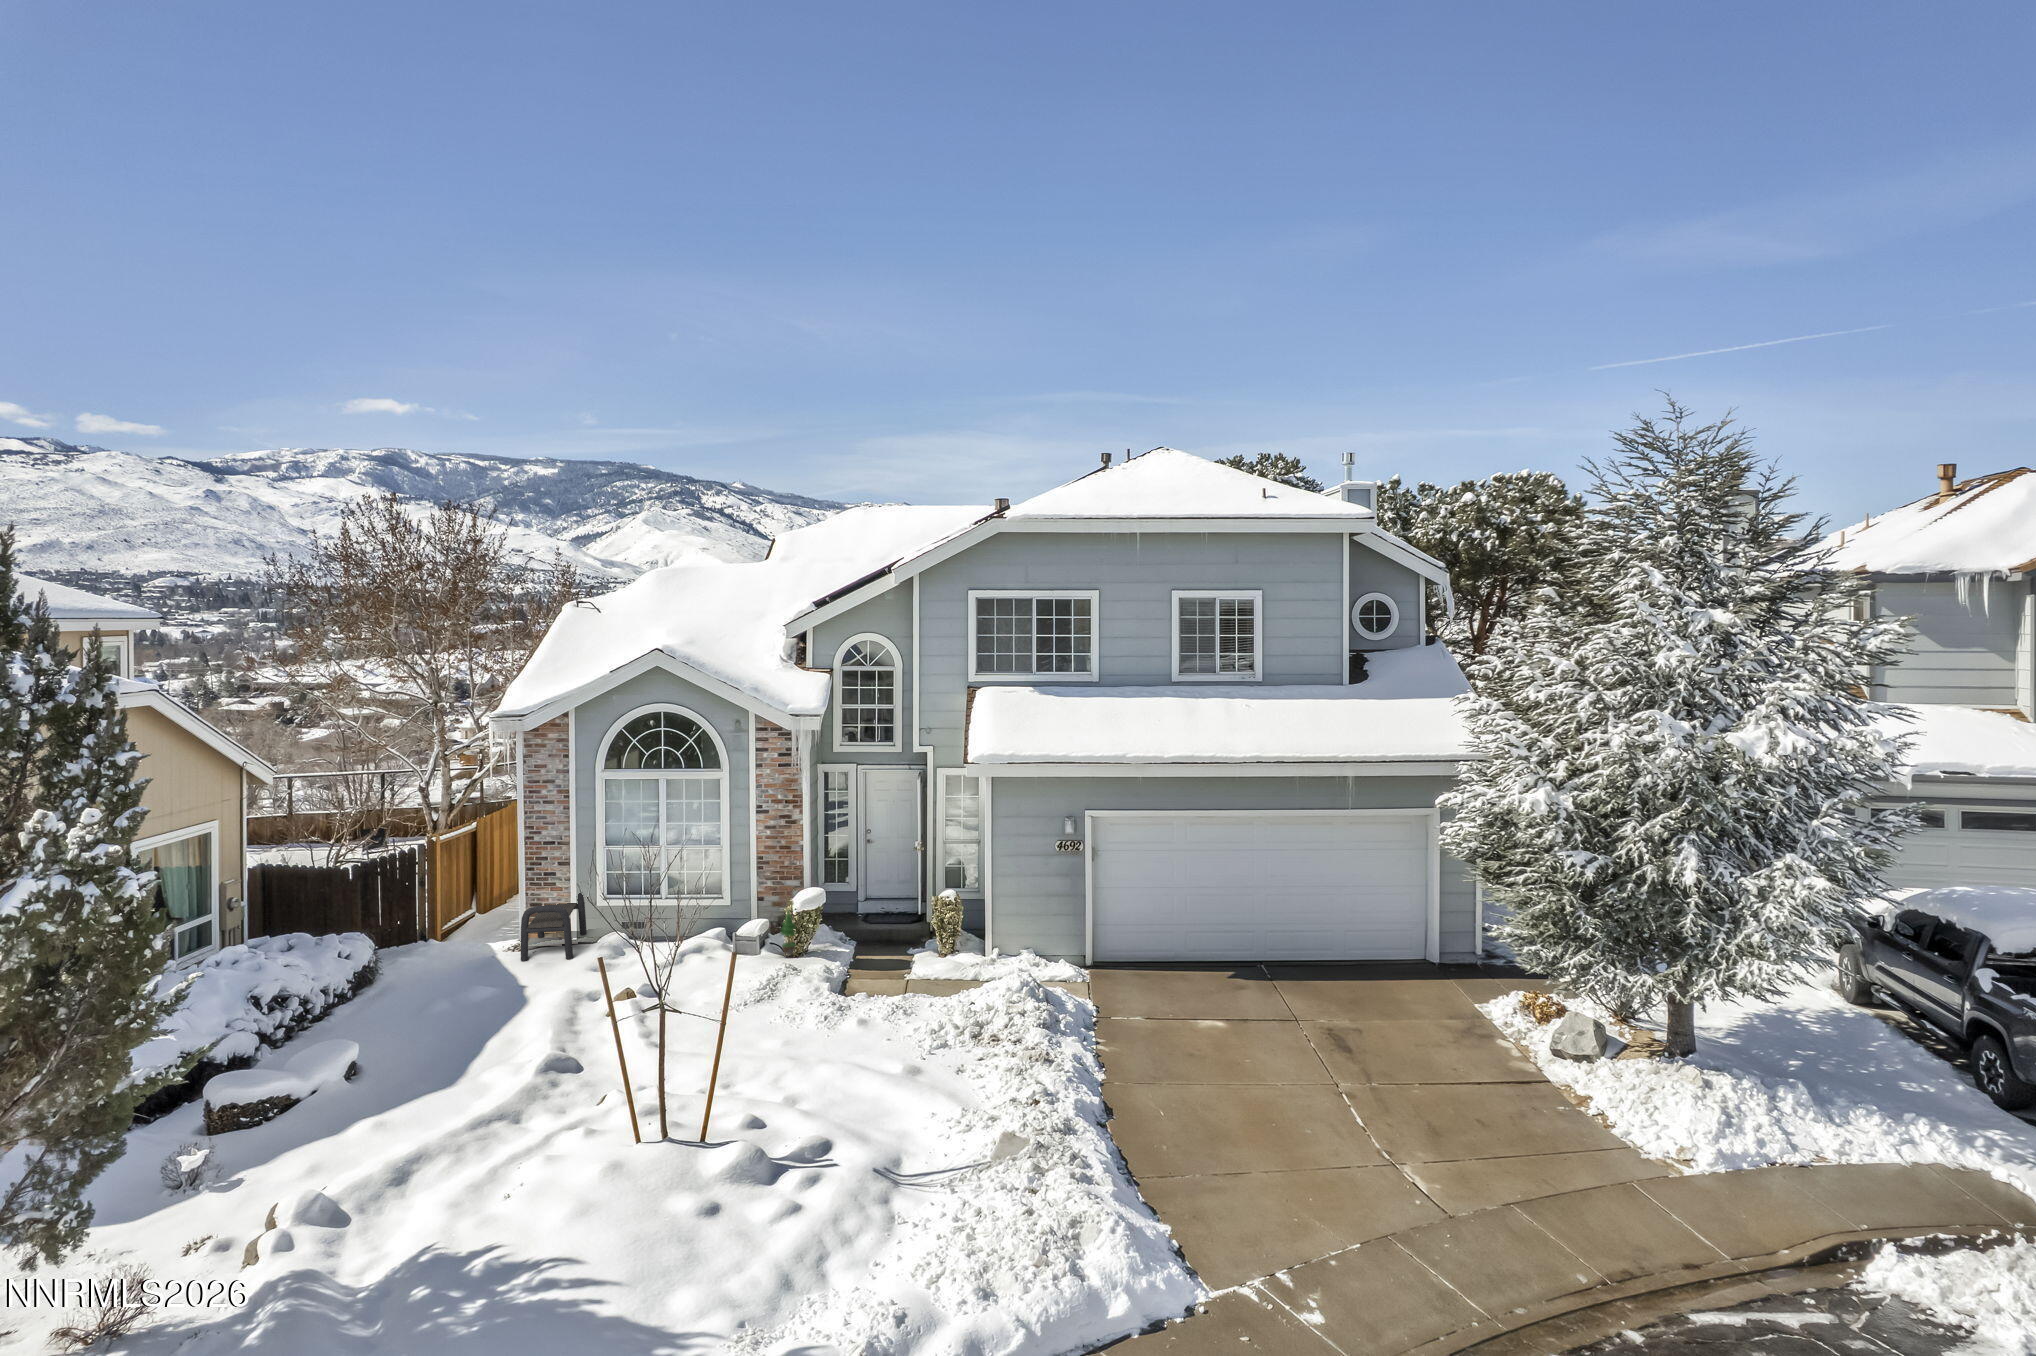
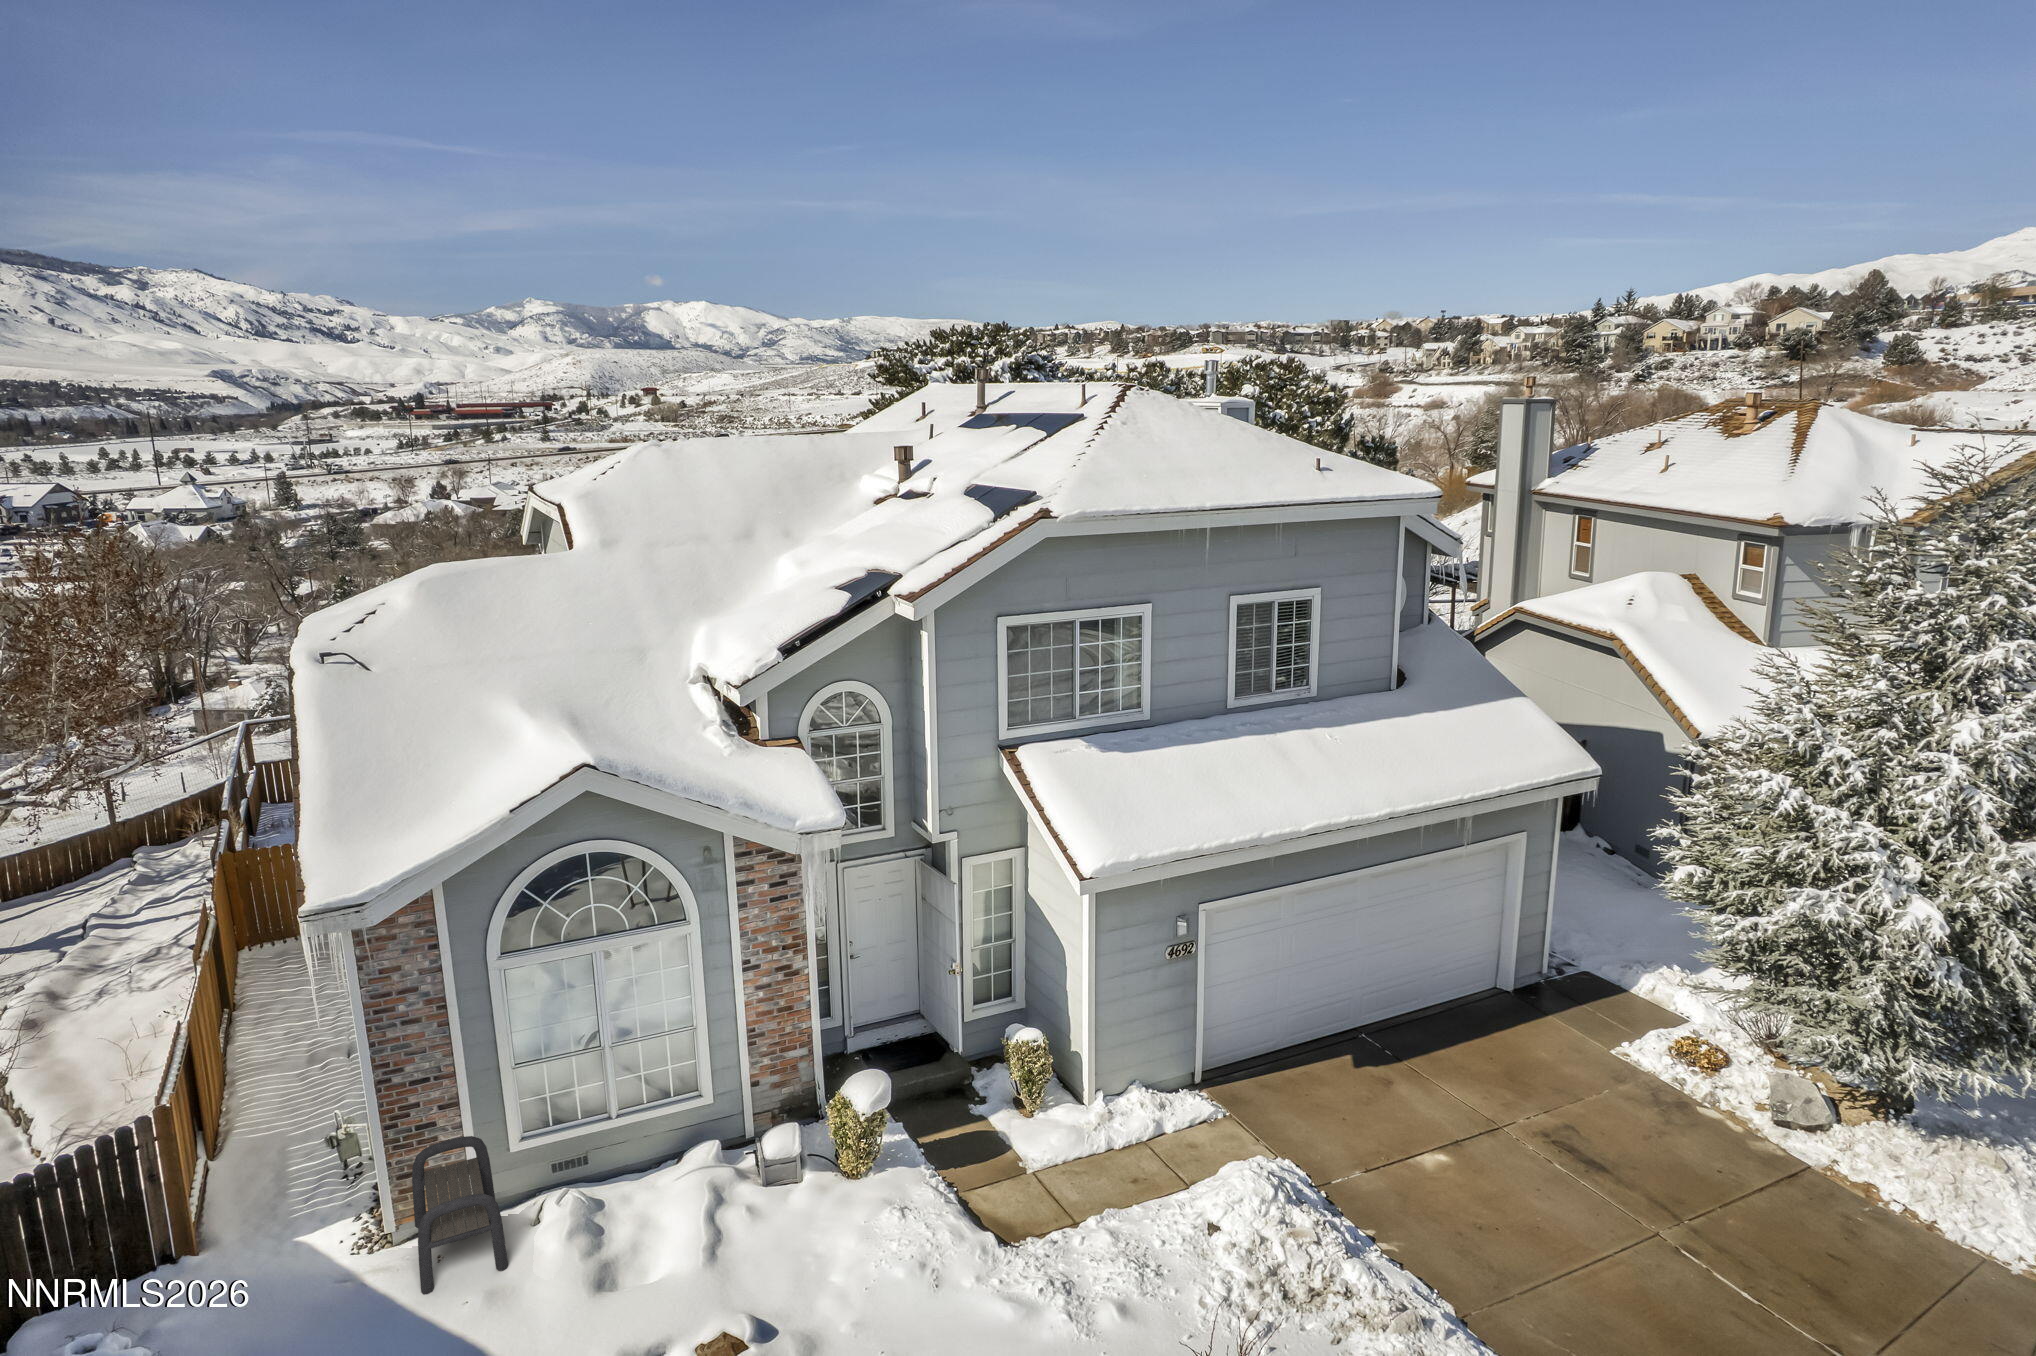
potted tree: present [780,909,797,956] -> none [824,1118,850,1185]

